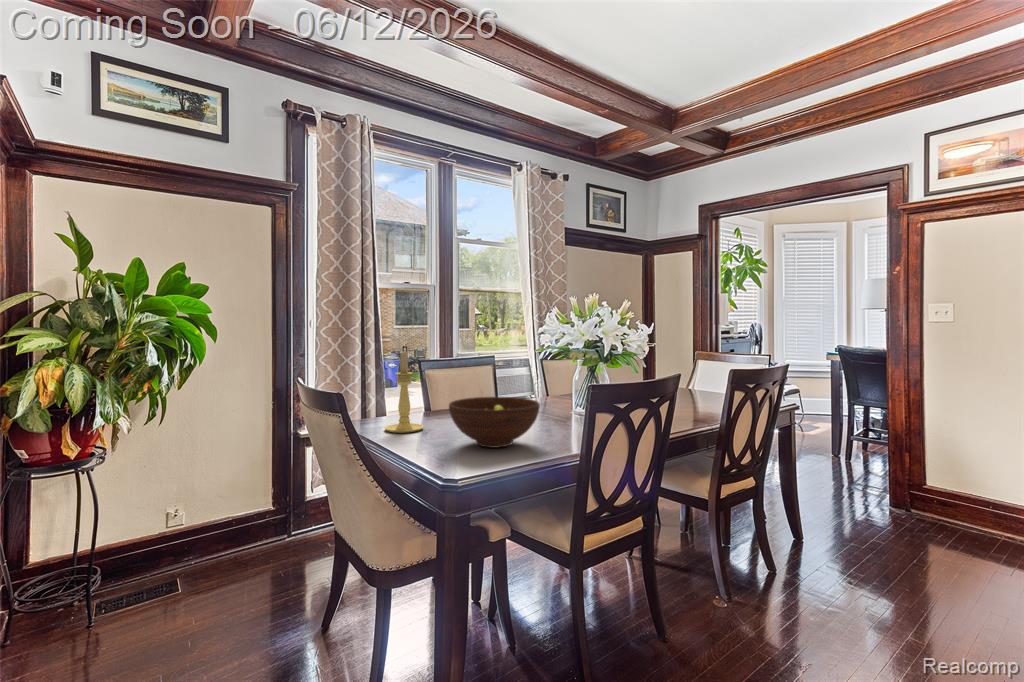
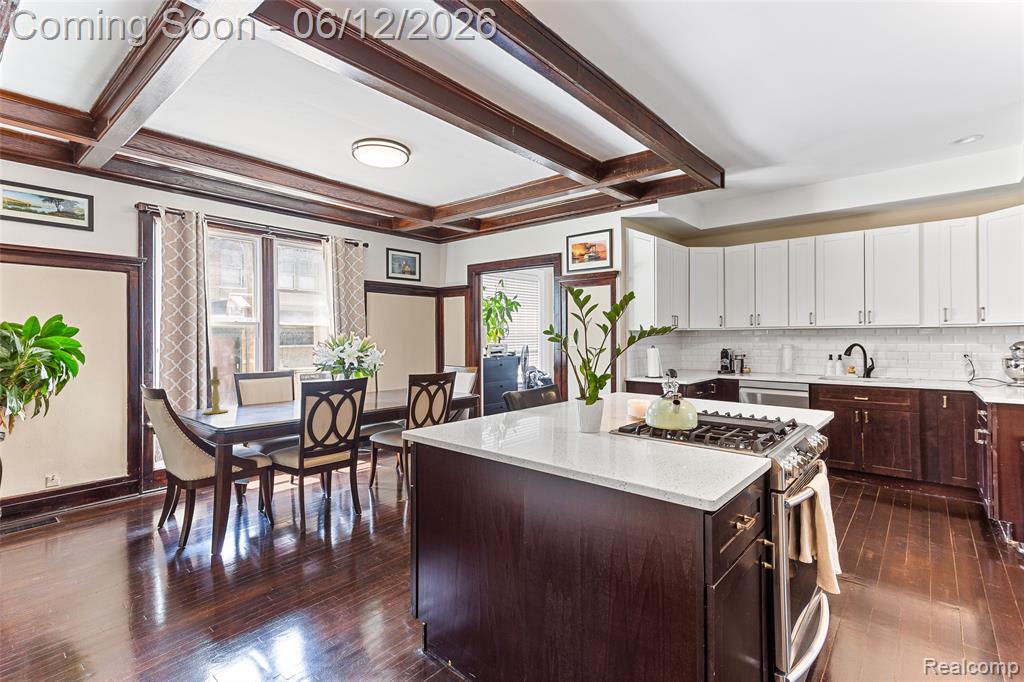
fruit bowl: present [449,397,540,448] -> none [235,390,291,416]

